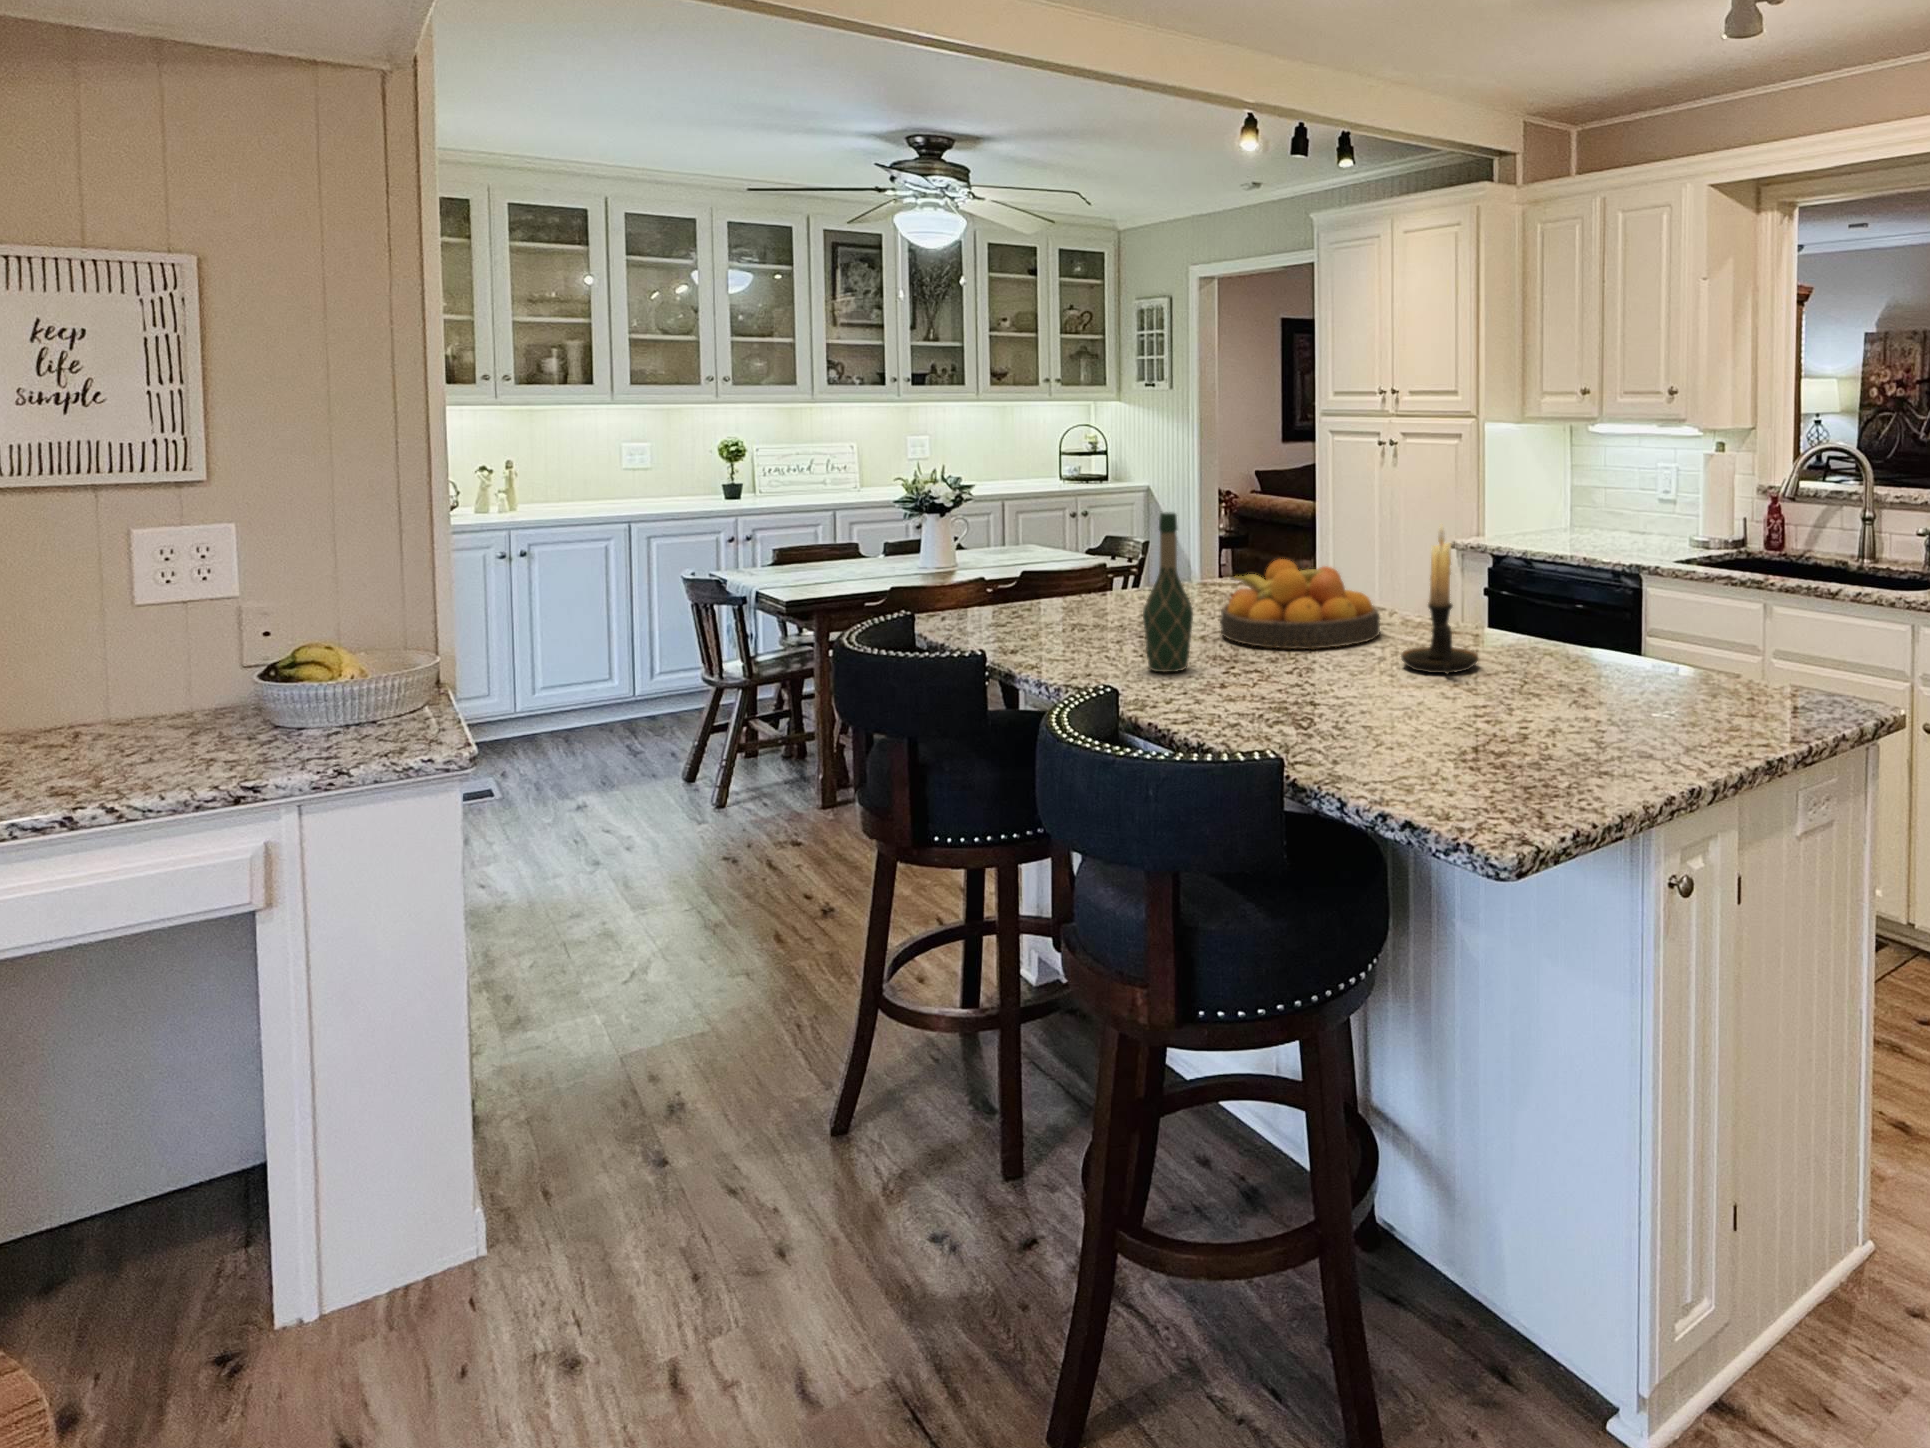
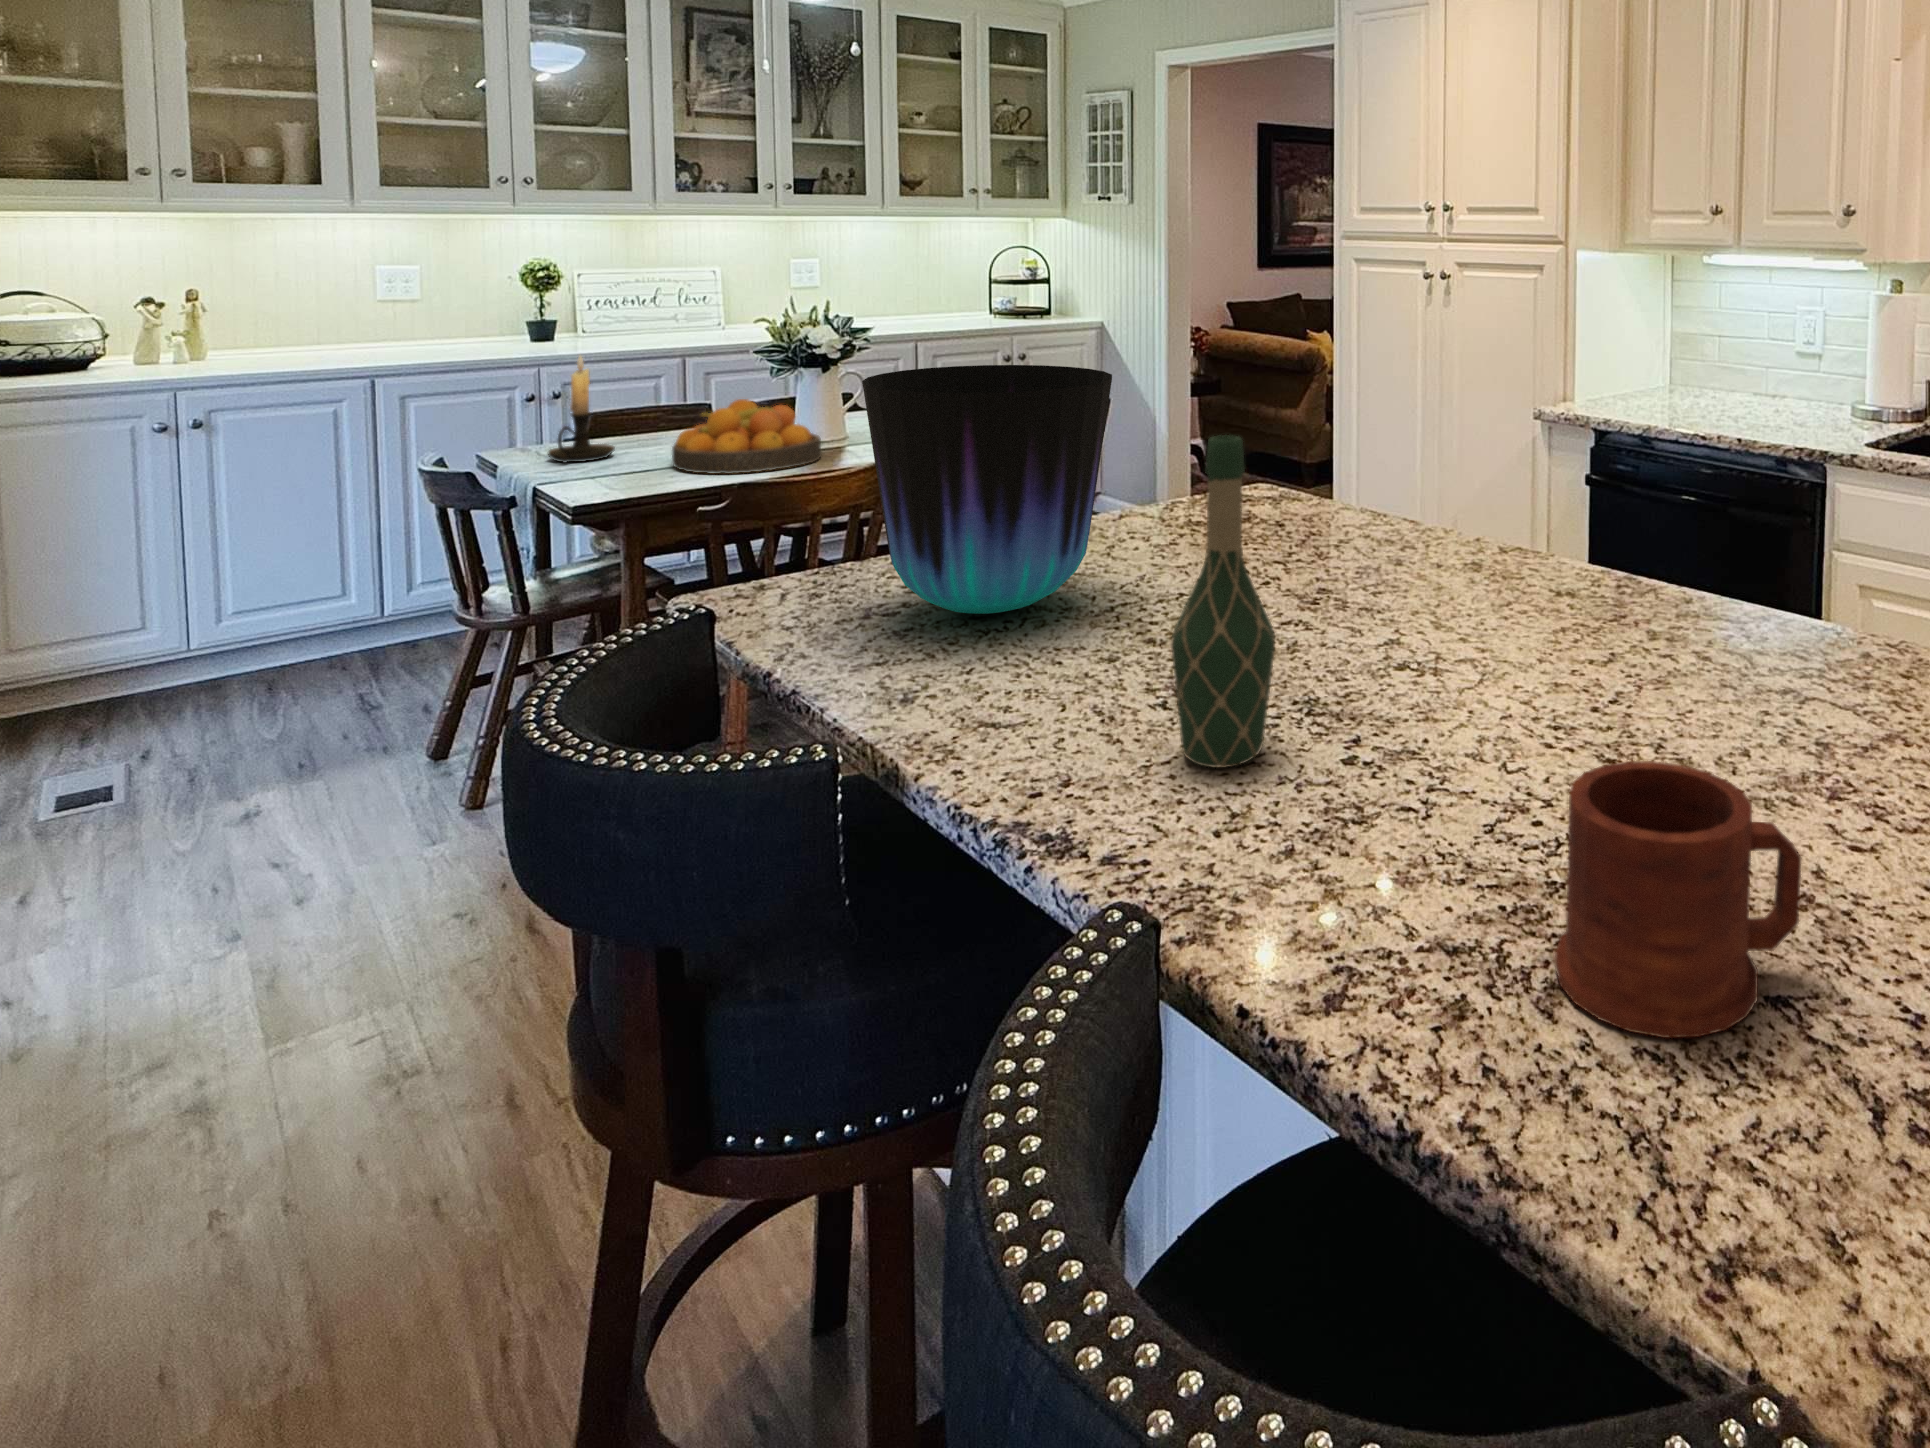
vase: none [990,491,1125,626] -> present [862,365,1112,614]
candle holder: present [1401,525,1478,674] -> present [548,356,615,463]
fruit bowl: present [1220,559,1380,649] -> present [672,399,821,474]
mug: none [1282,638,1383,729] -> present [1555,761,1802,1038]

